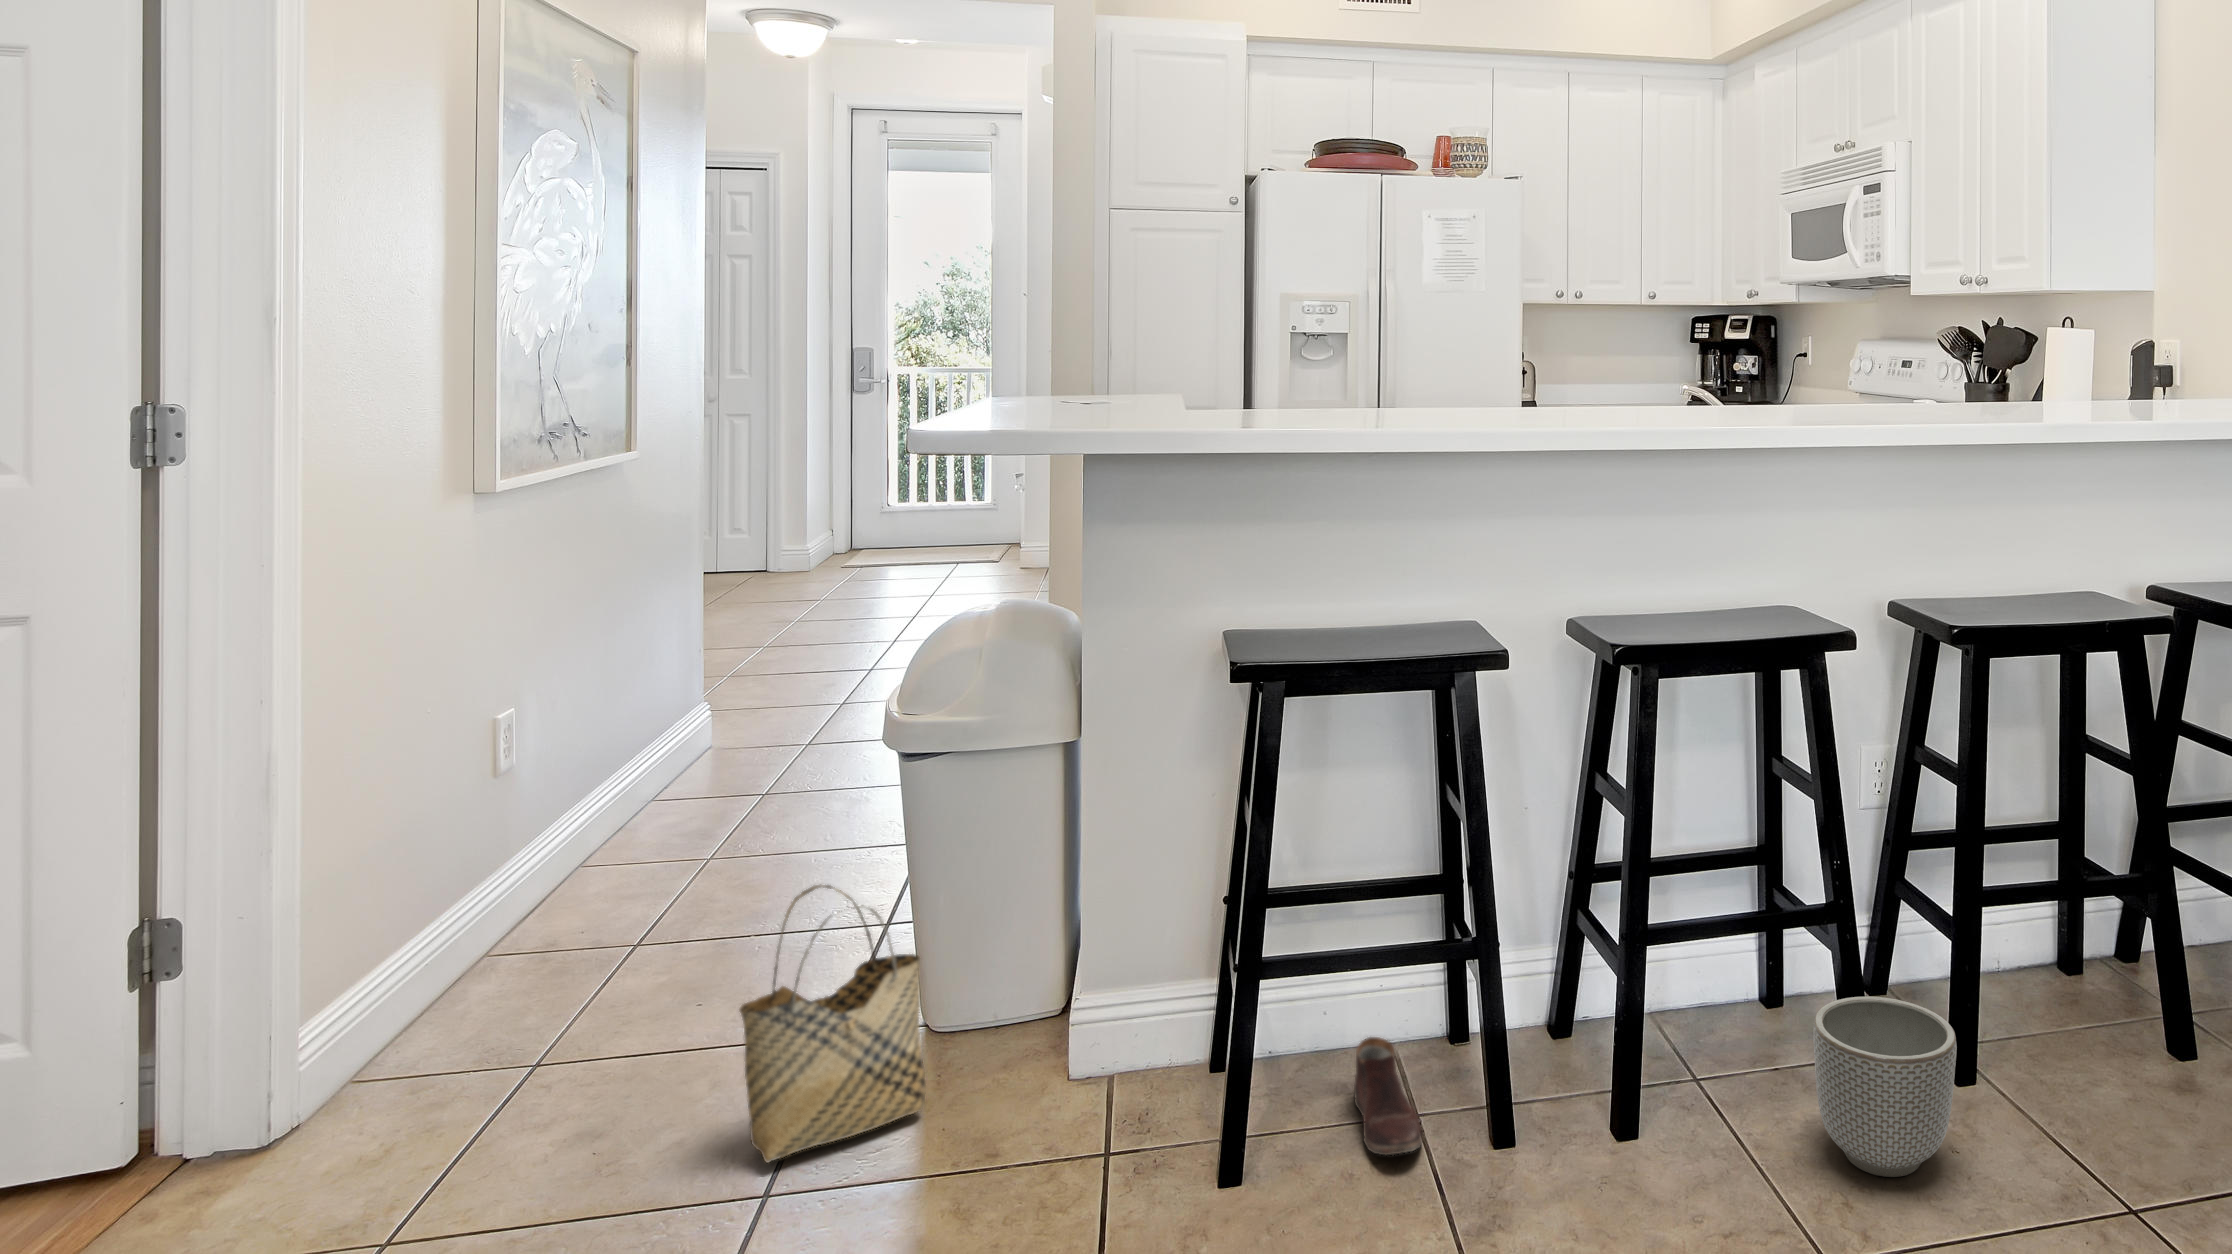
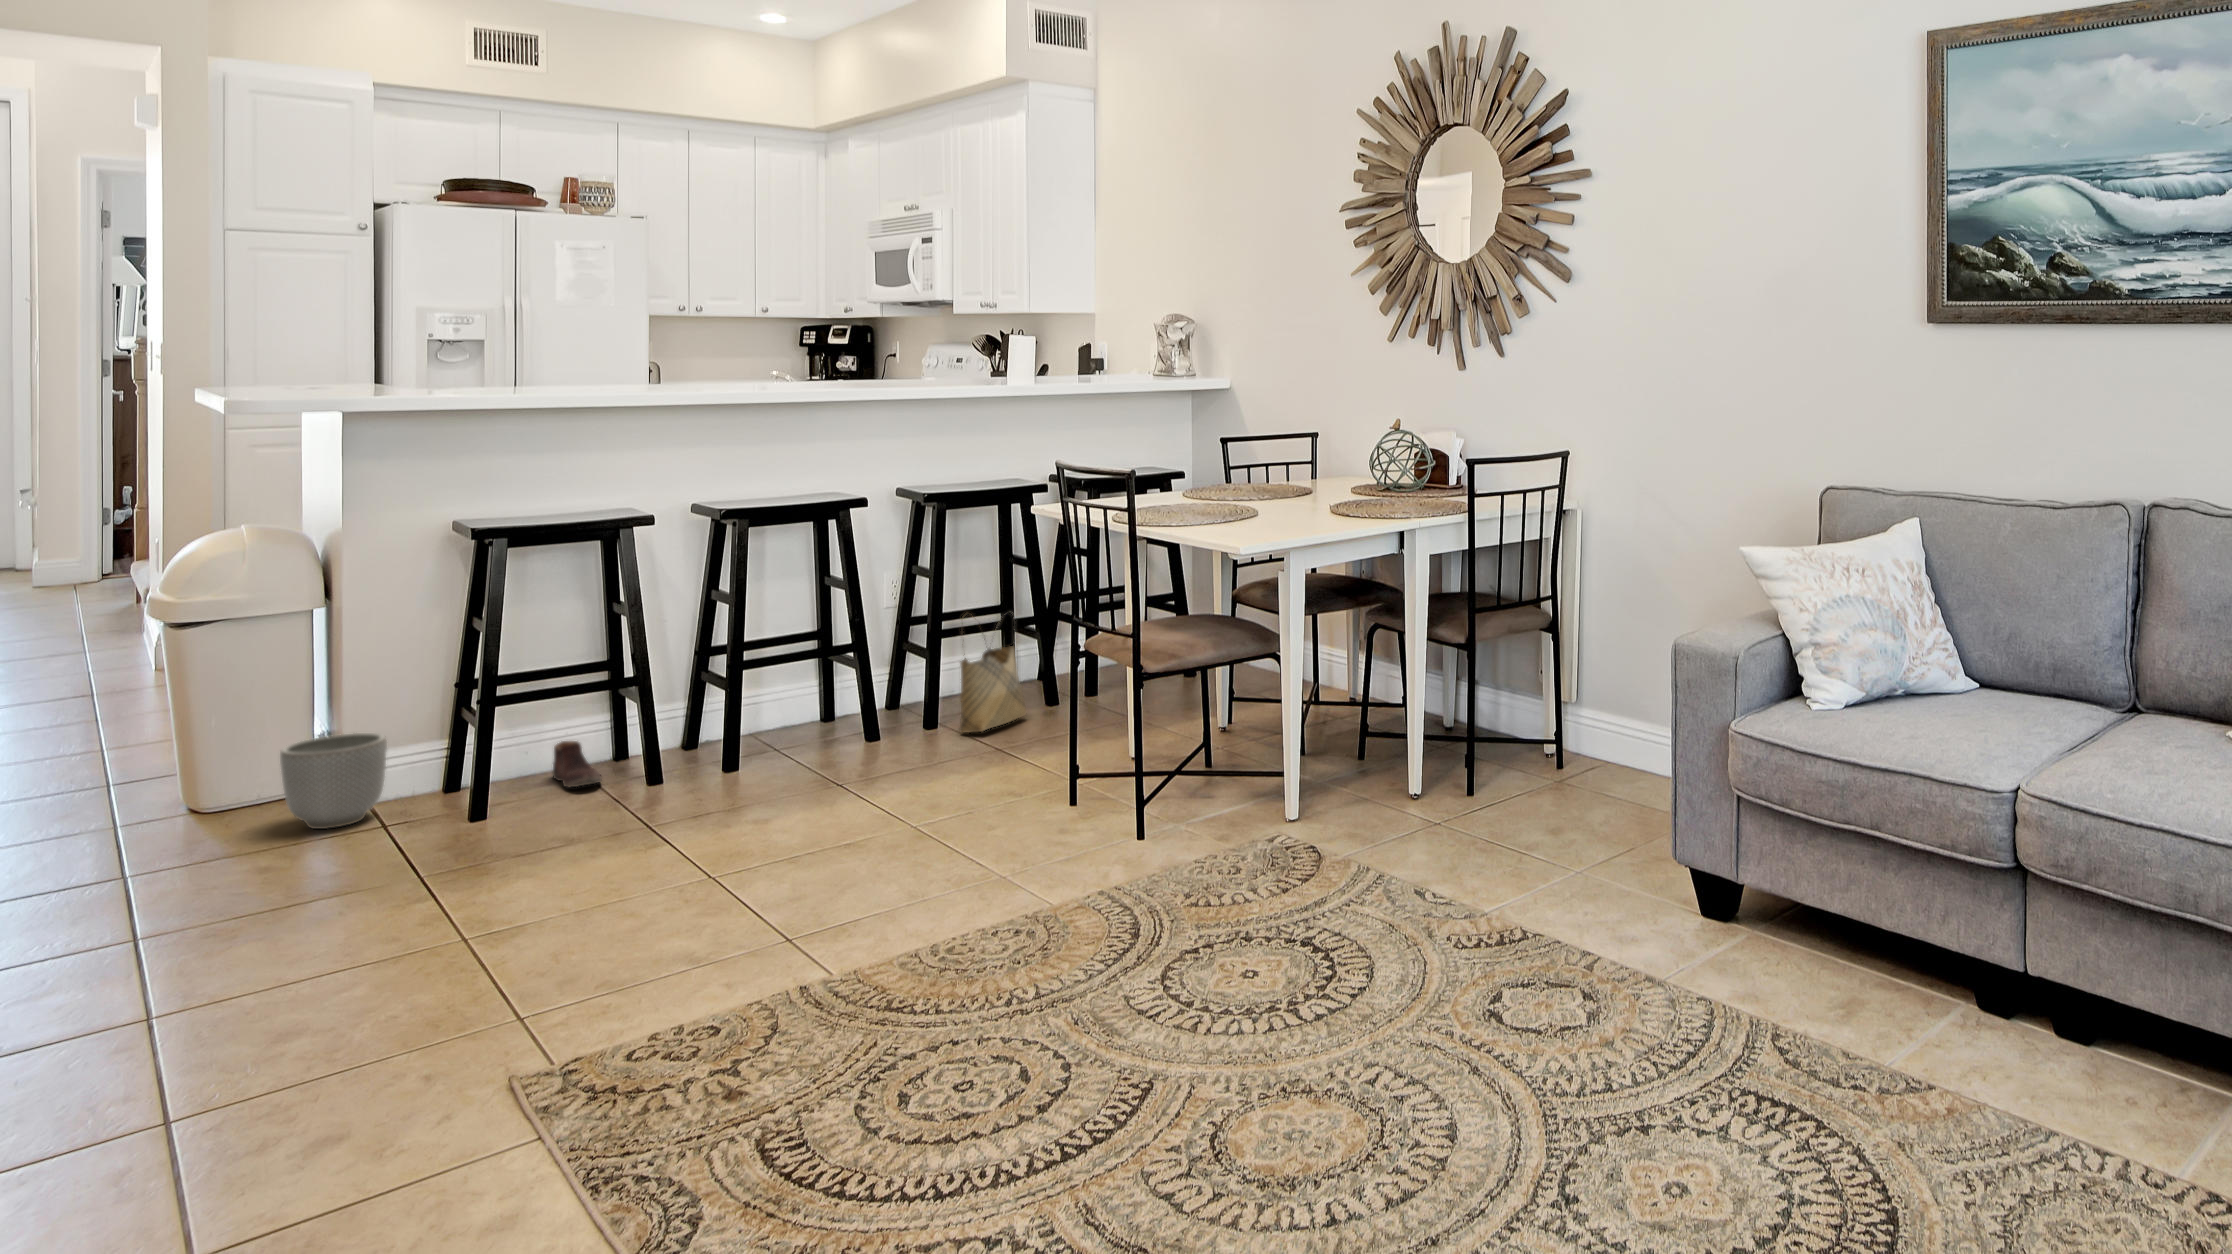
woven basket: present [739,885,926,1162] -> present [959,617,1026,733]
planter: present [1813,997,1957,1177] -> present [280,733,387,829]

